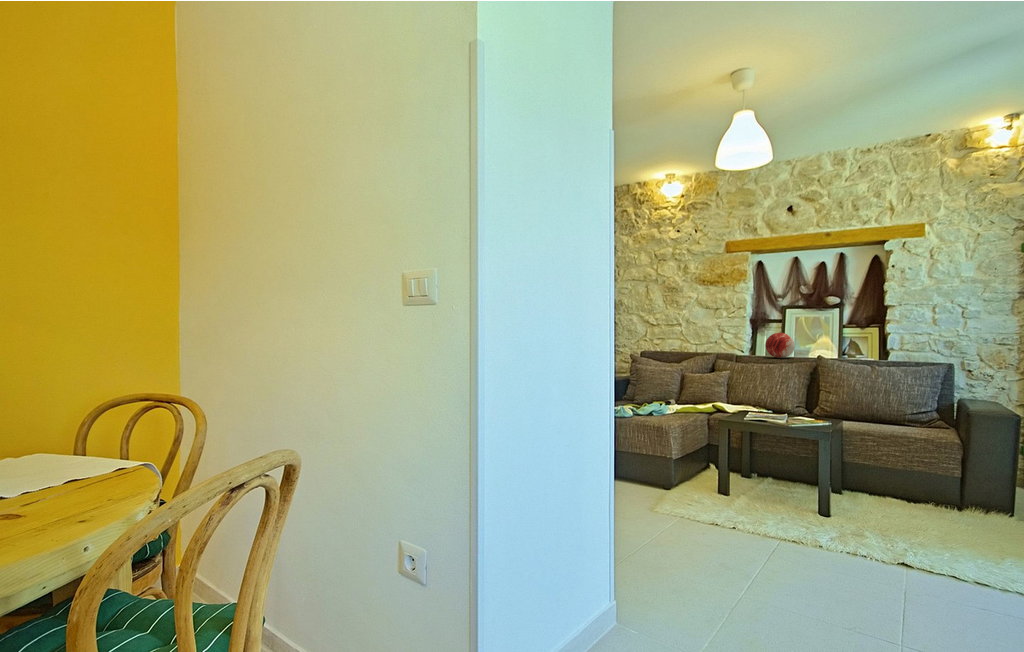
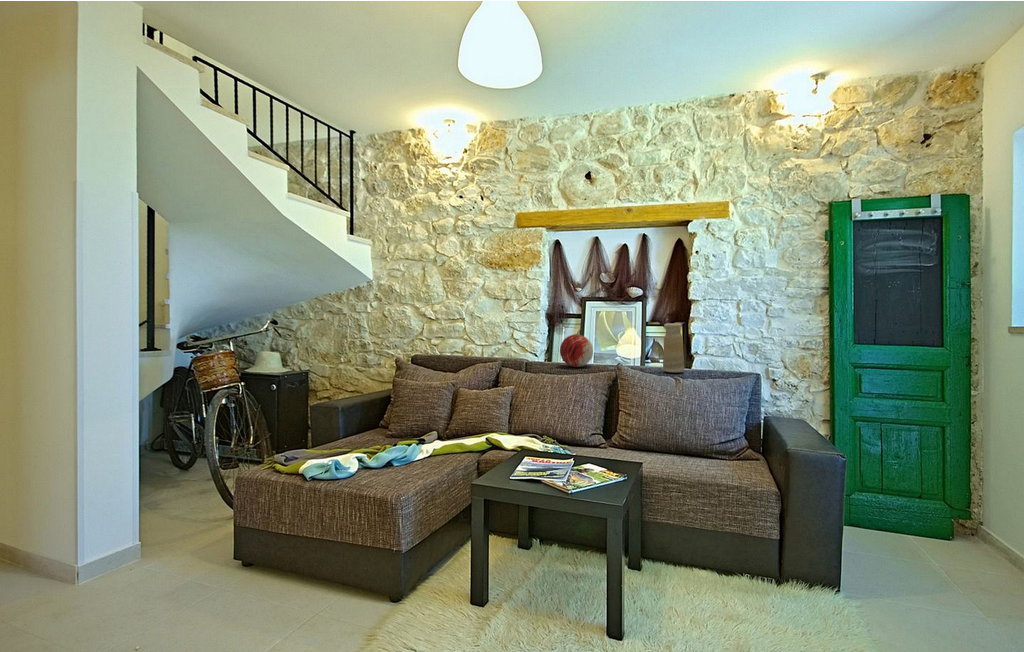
vase: none [859,323,880,362] -> present [663,323,684,373]

